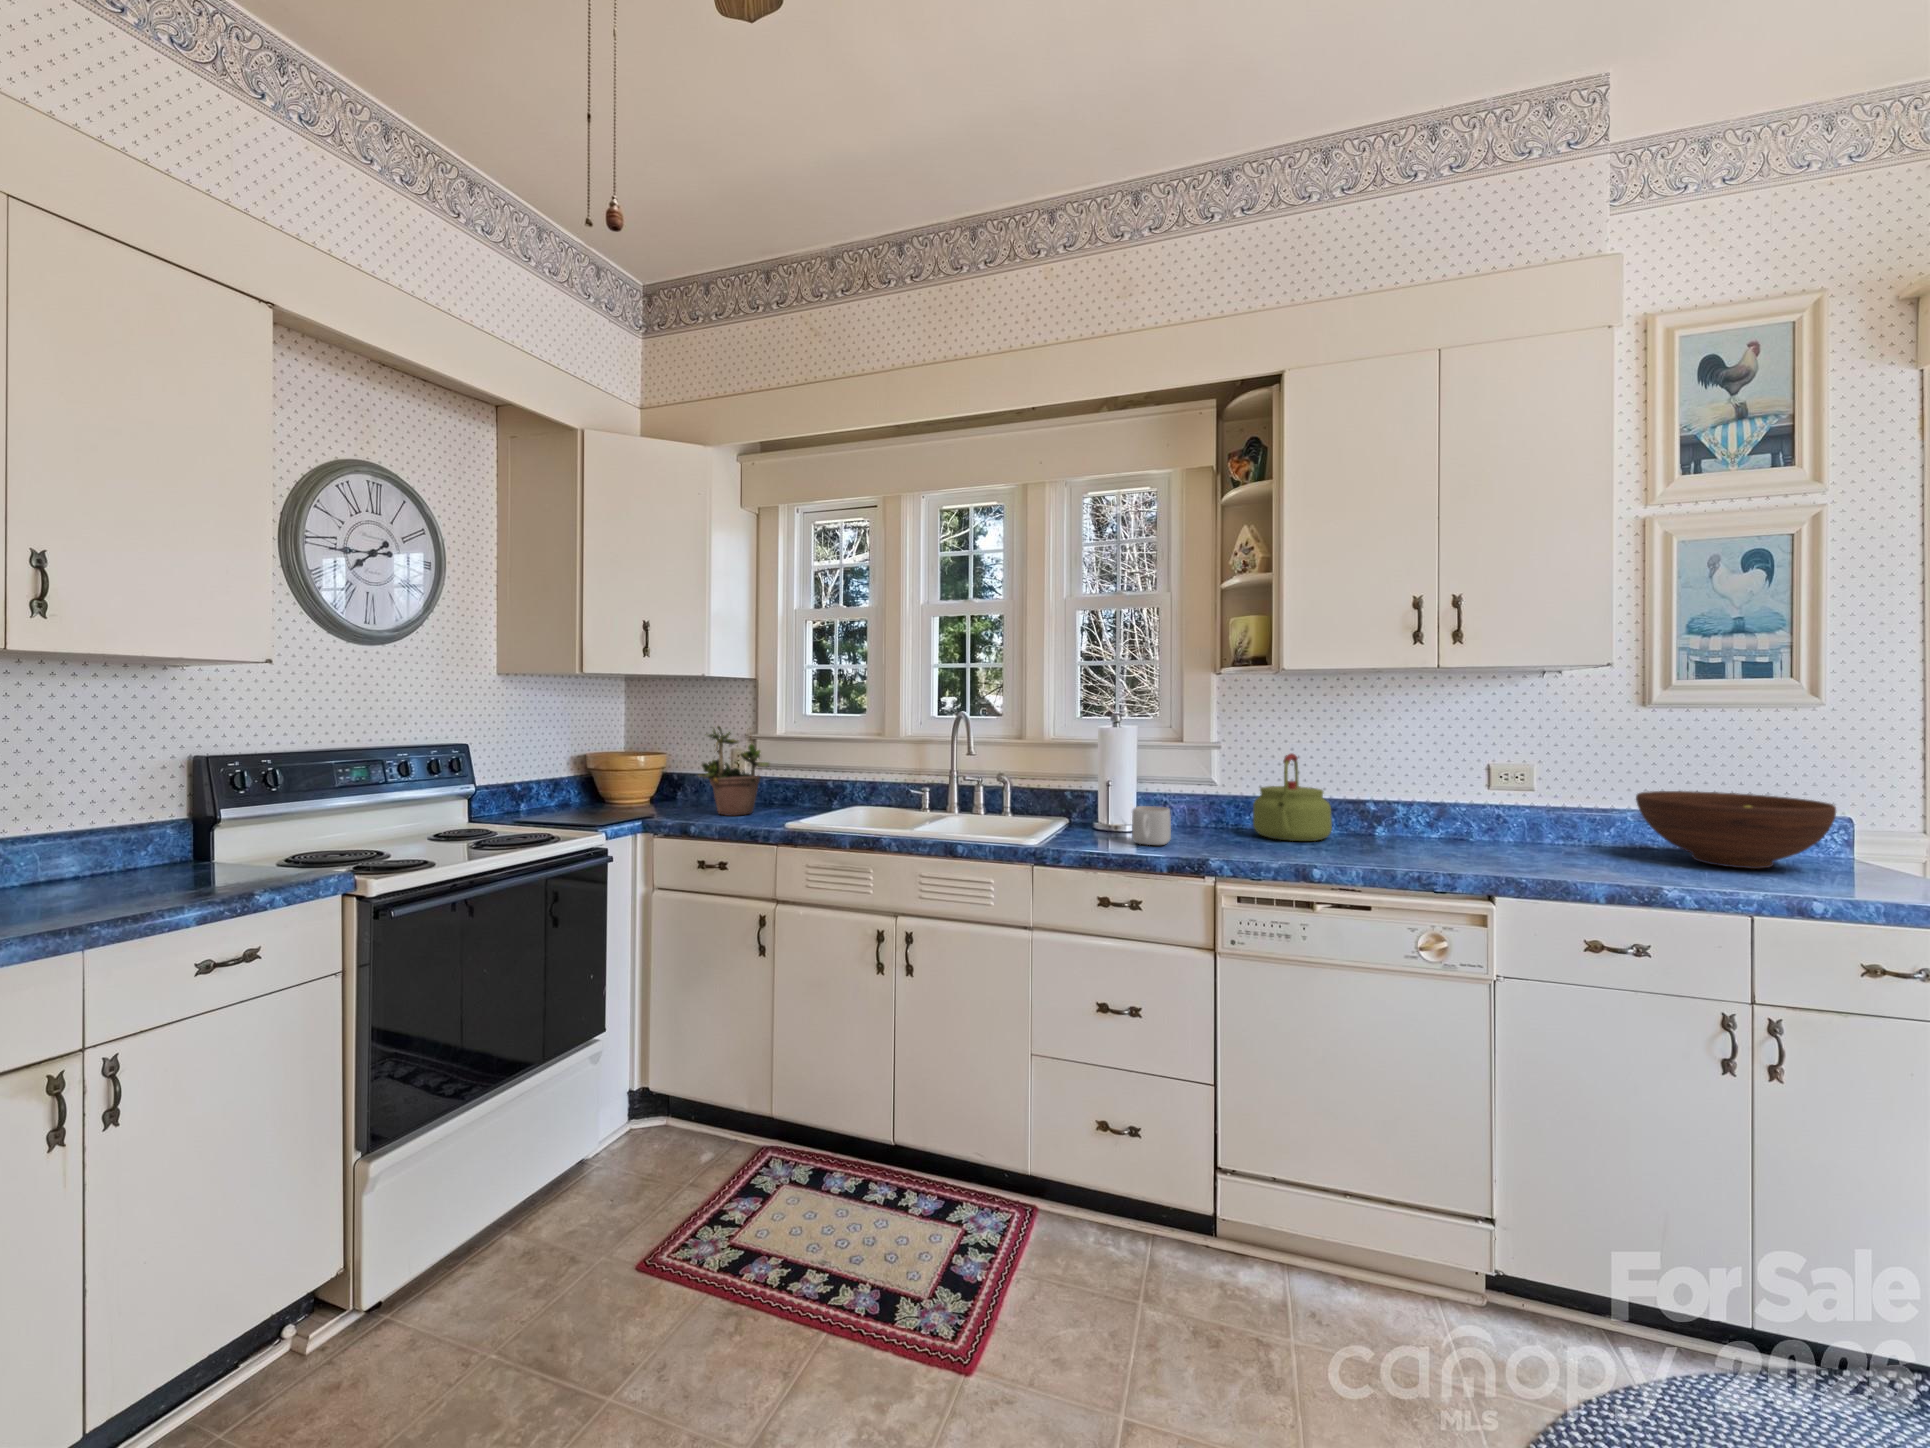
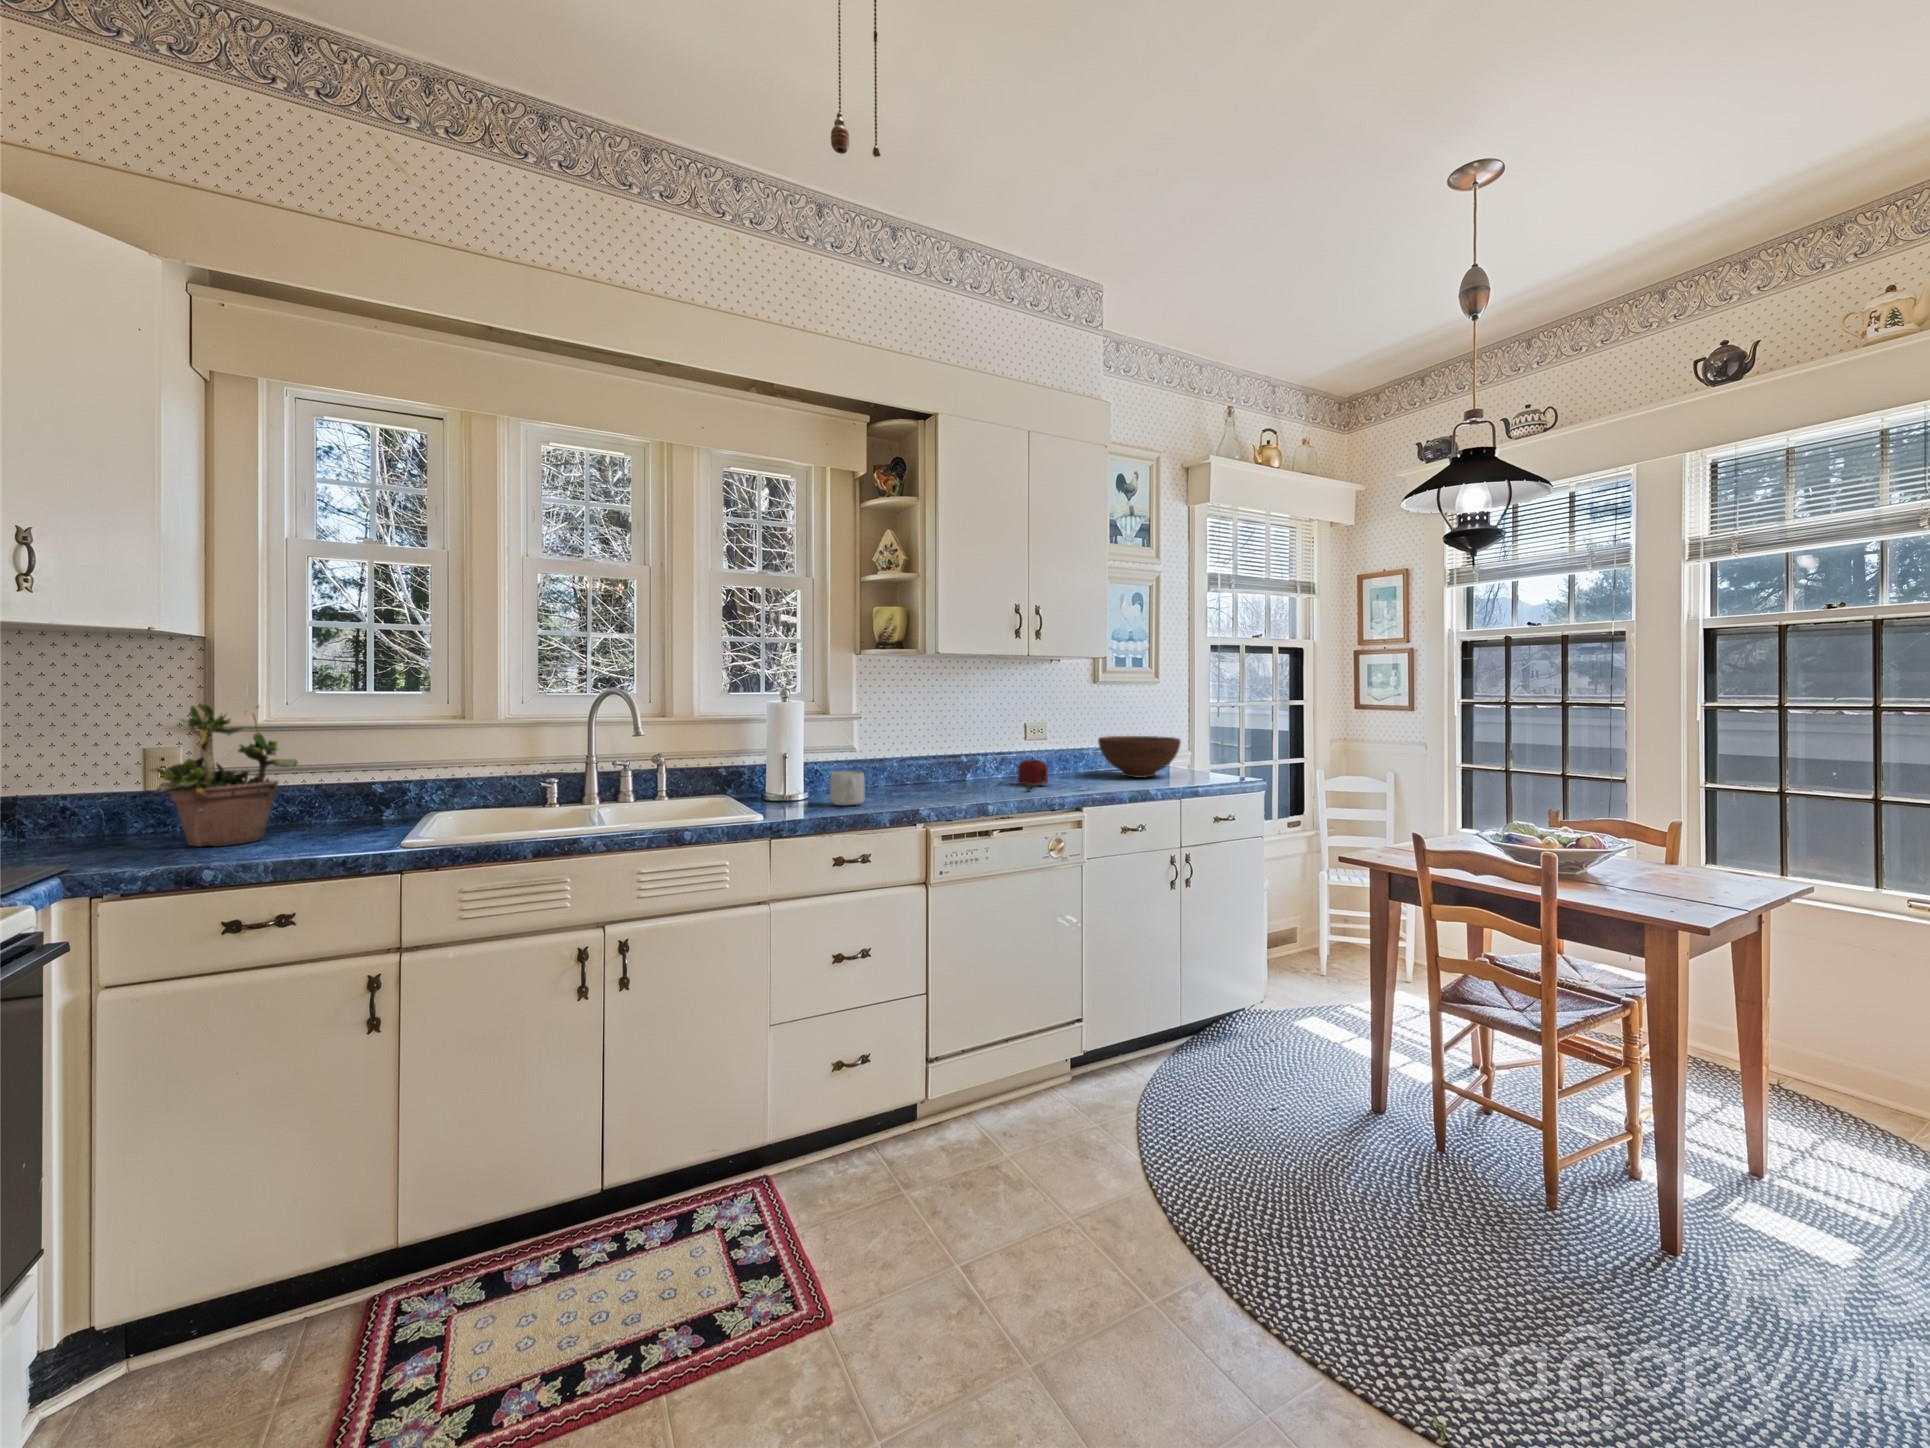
kettle: present [1253,753,1332,841] -> none [892,721,950,791]
toaster: none [1417,816,1491,860] -> present [1001,760,1048,792]

